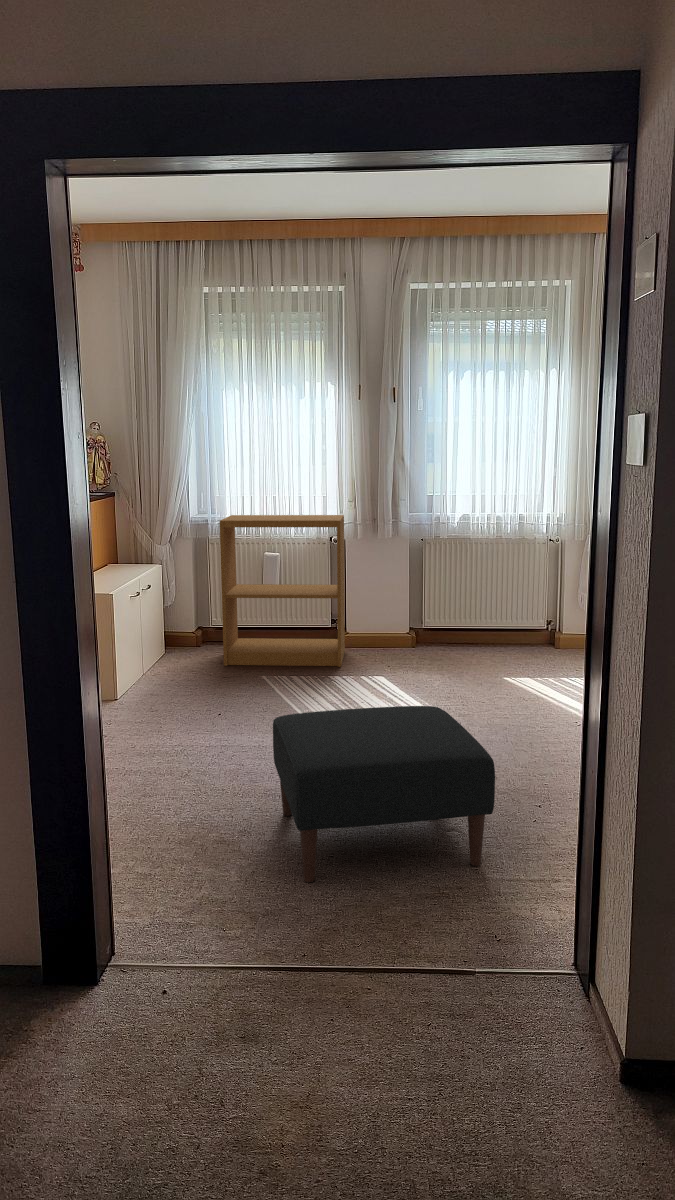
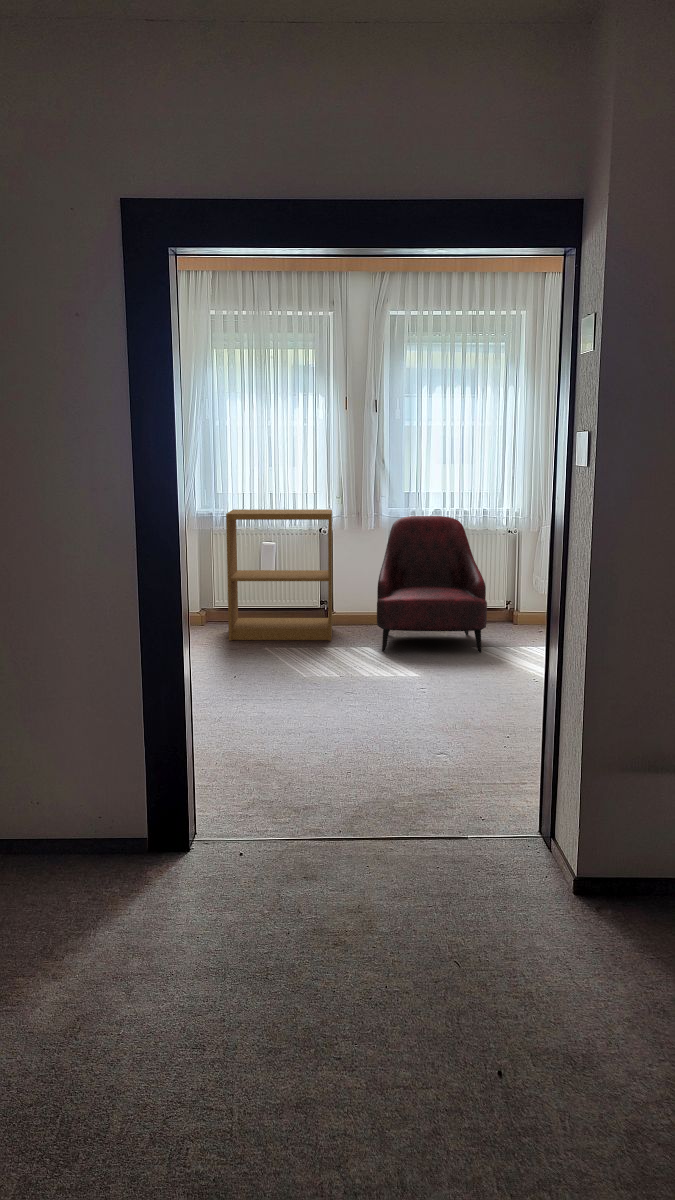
armchair: none [392,523,521,684] -> present [377,516,487,653]
ottoman: present [273,706,495,882] -> none [297,658,477,788]

